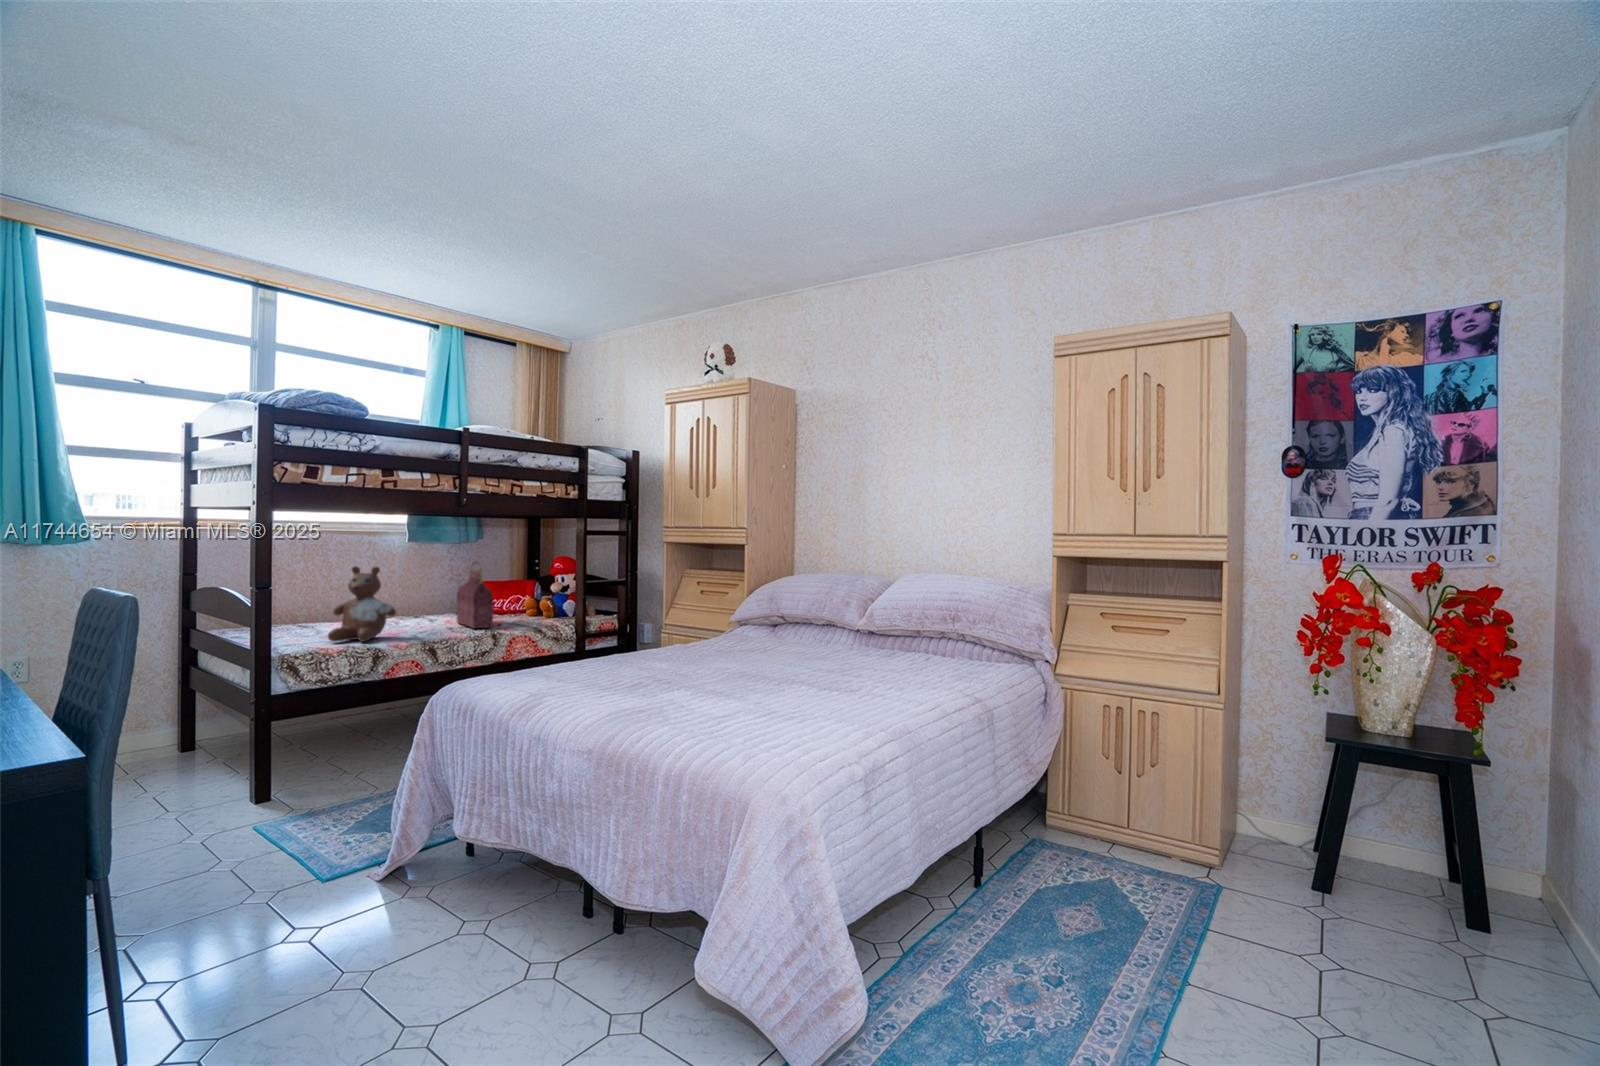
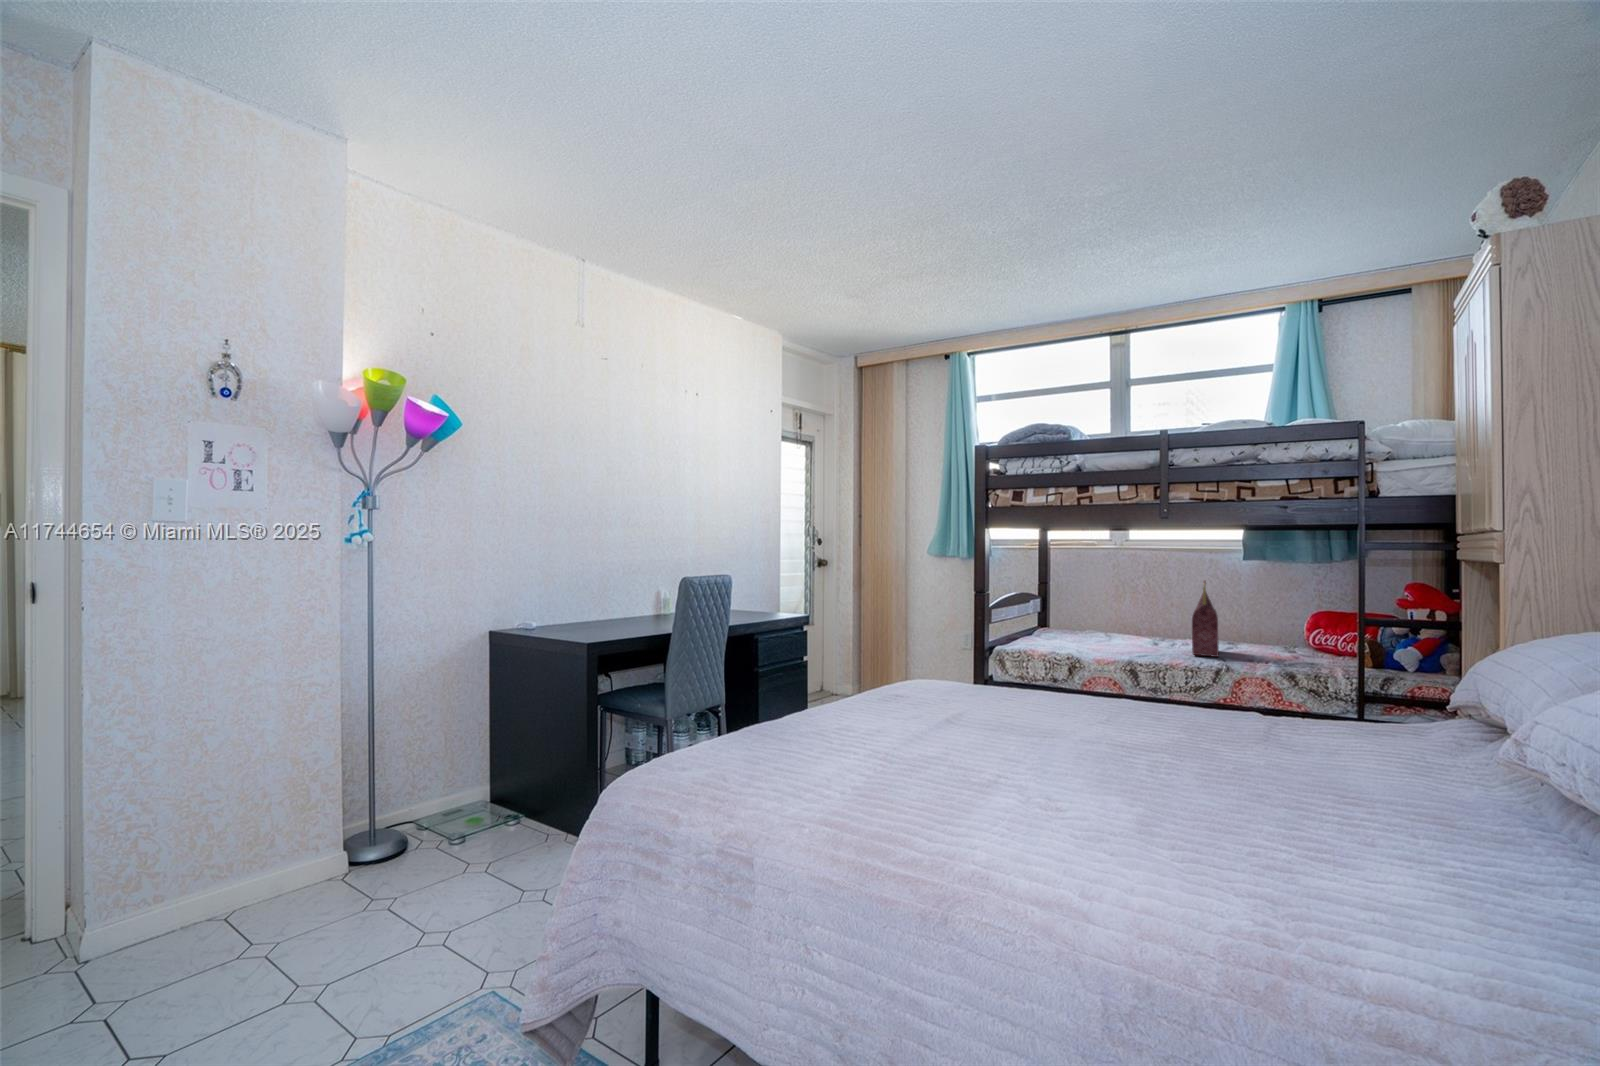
stuffed bear: present [328,566,396,642] -> none [1041,580,1102,651]

